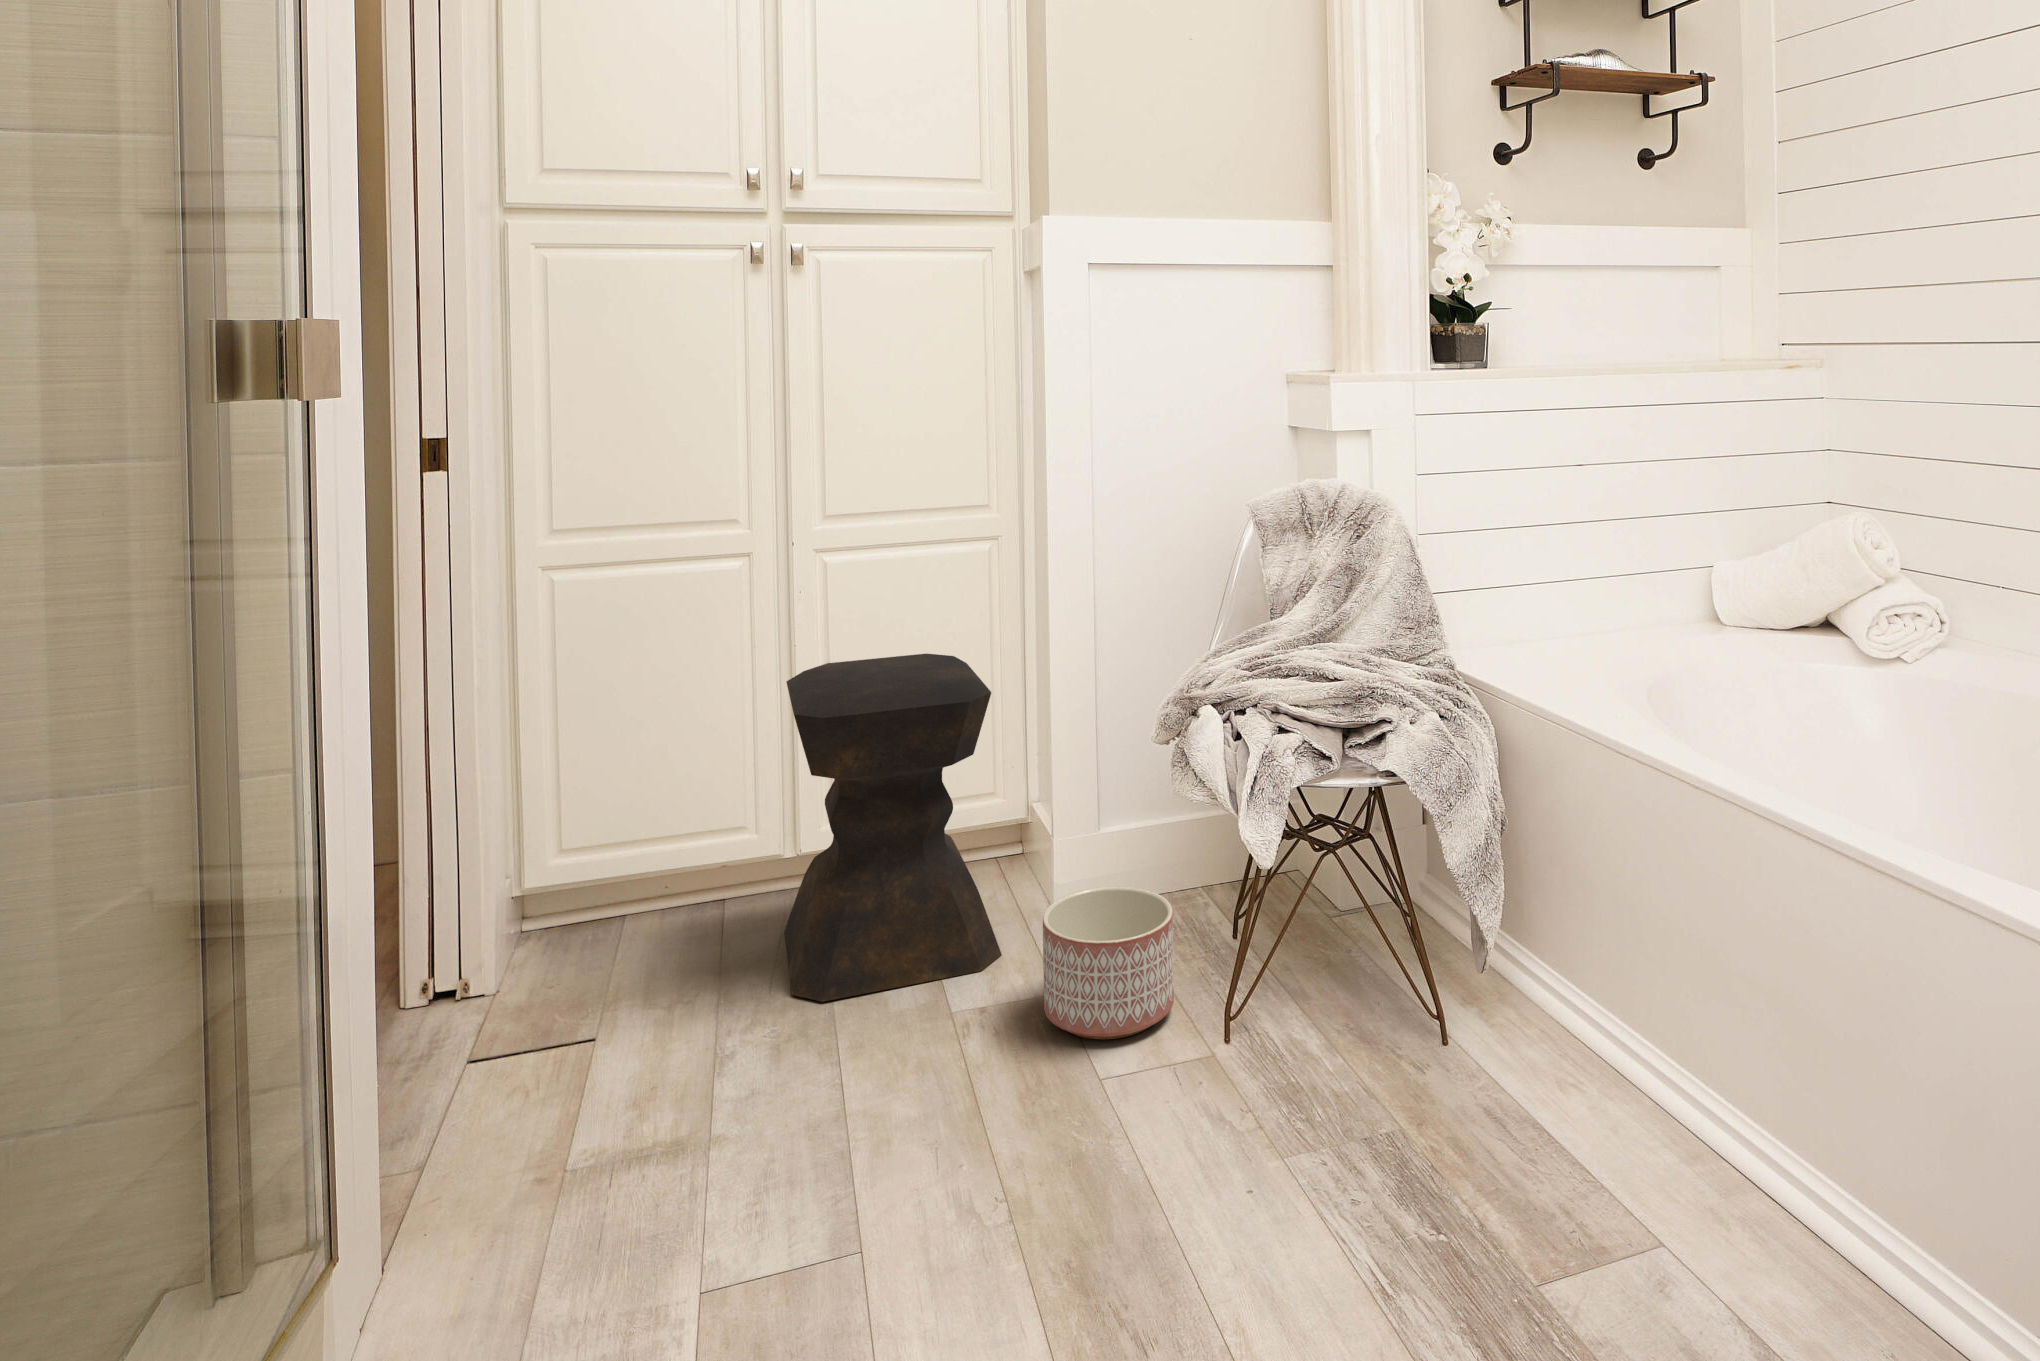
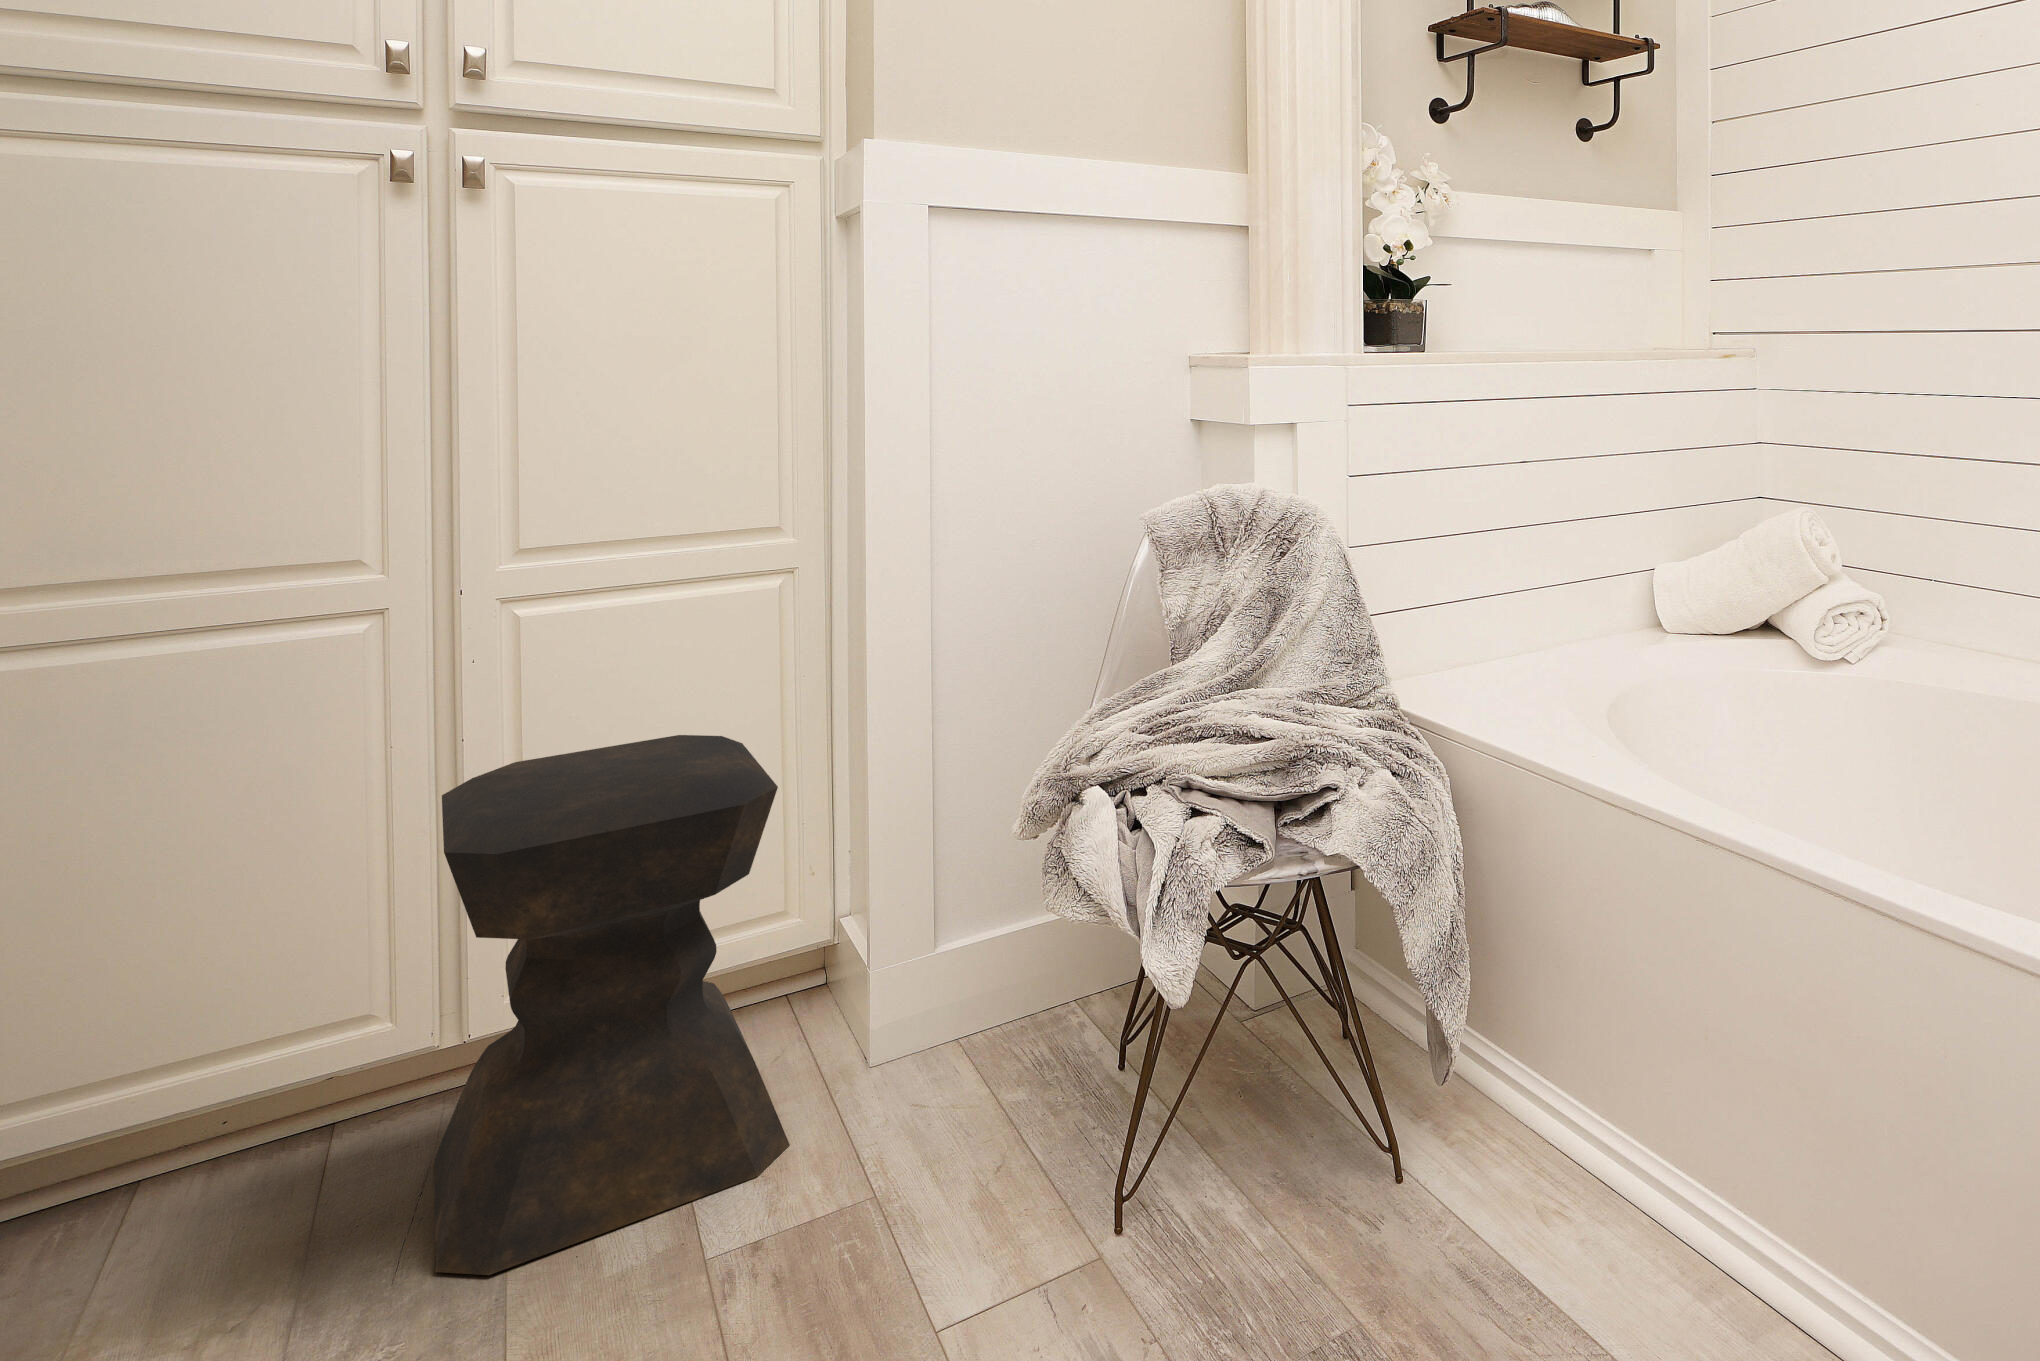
planter: present [1043,886,1174,1039] -> none [852,1032,1043,1262]

